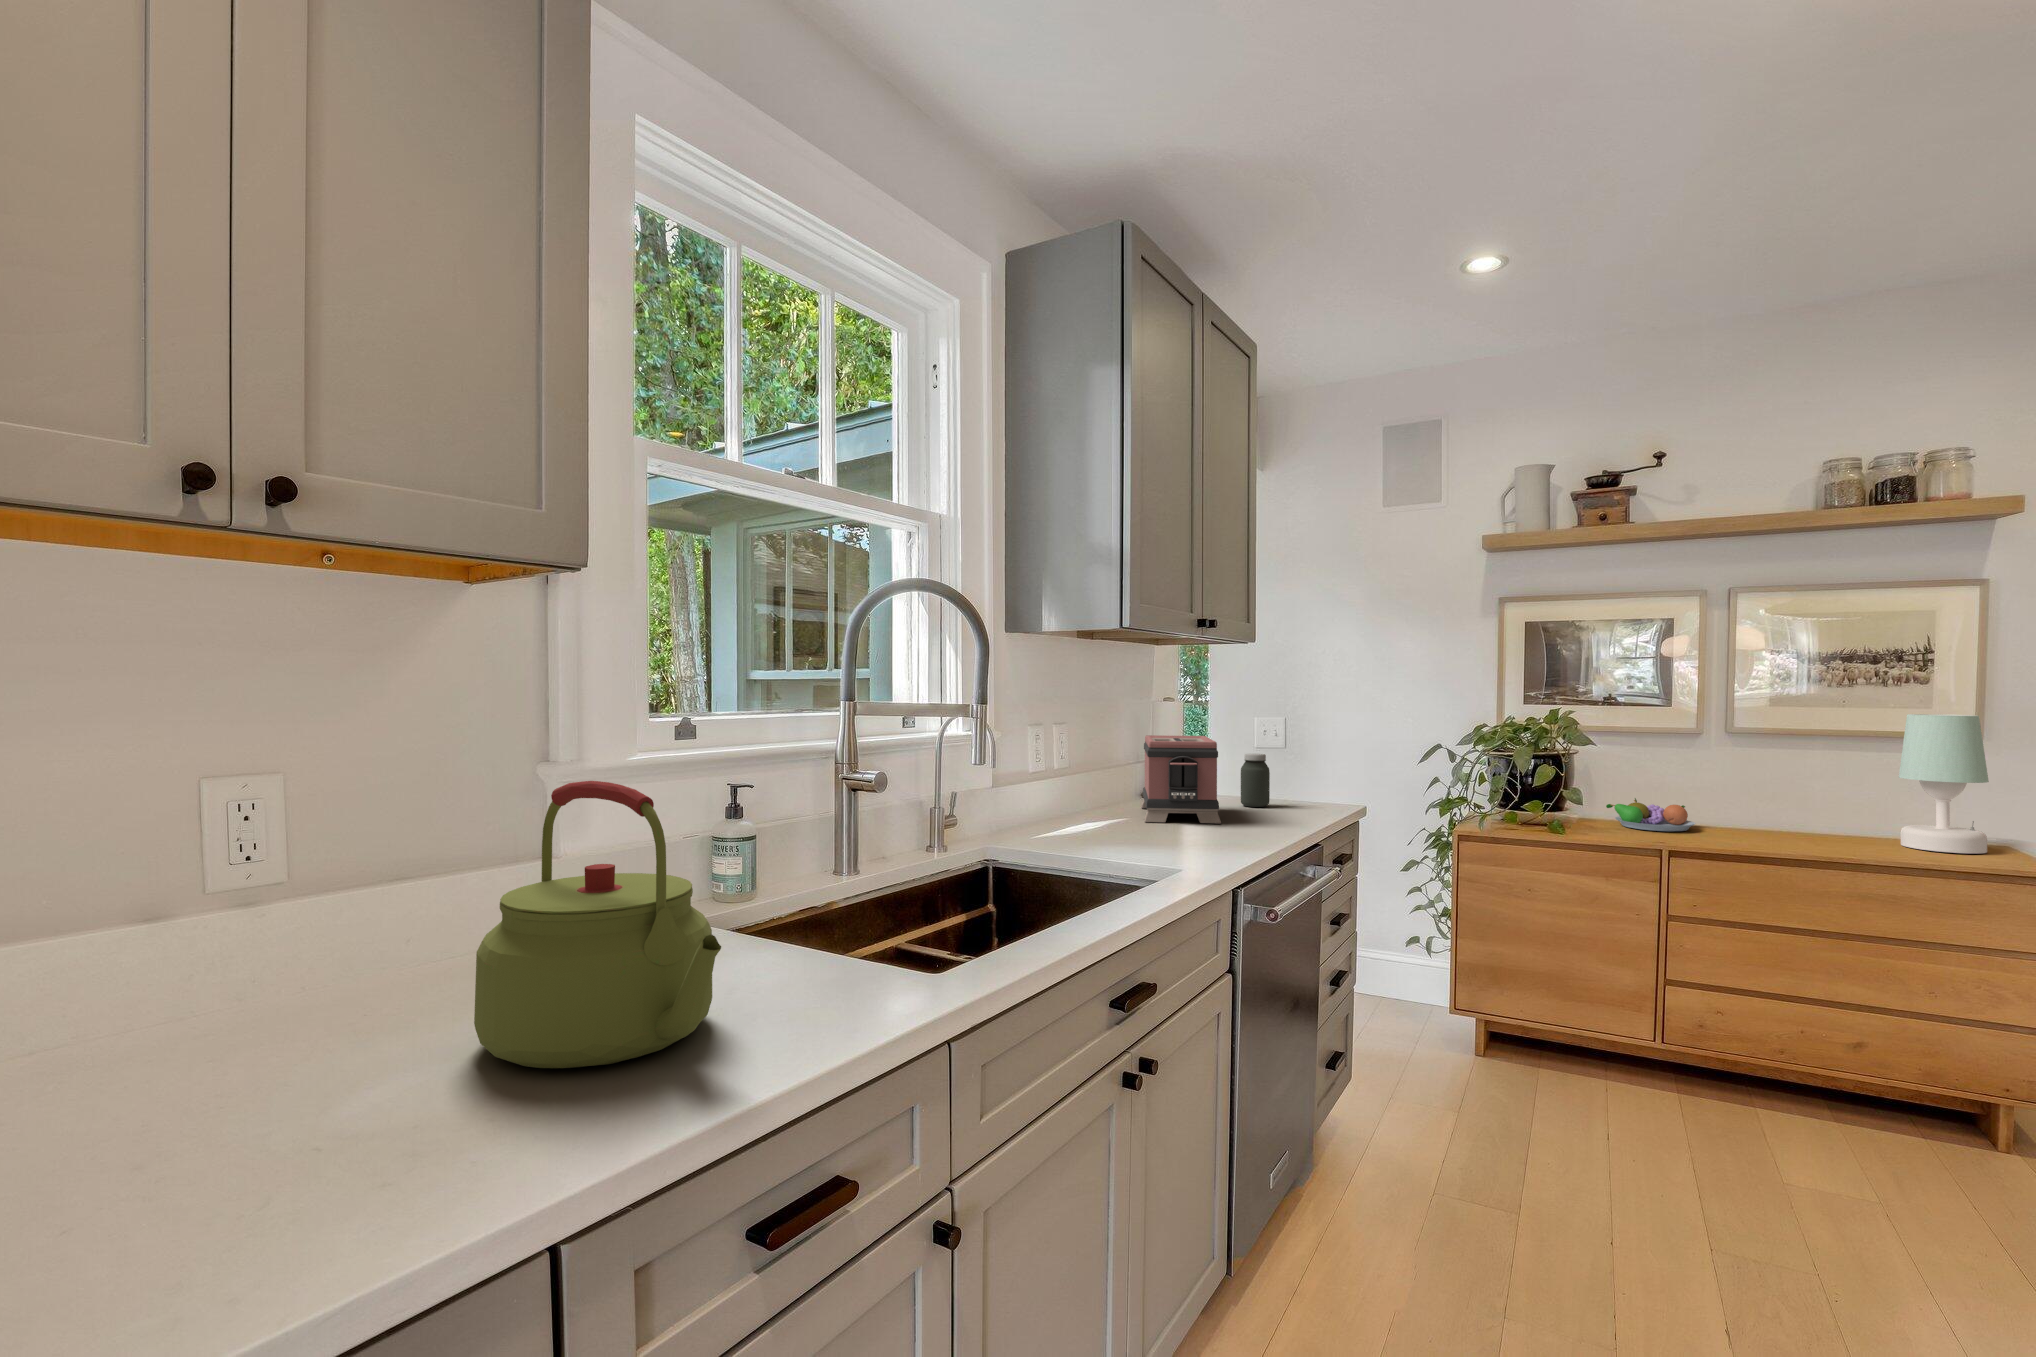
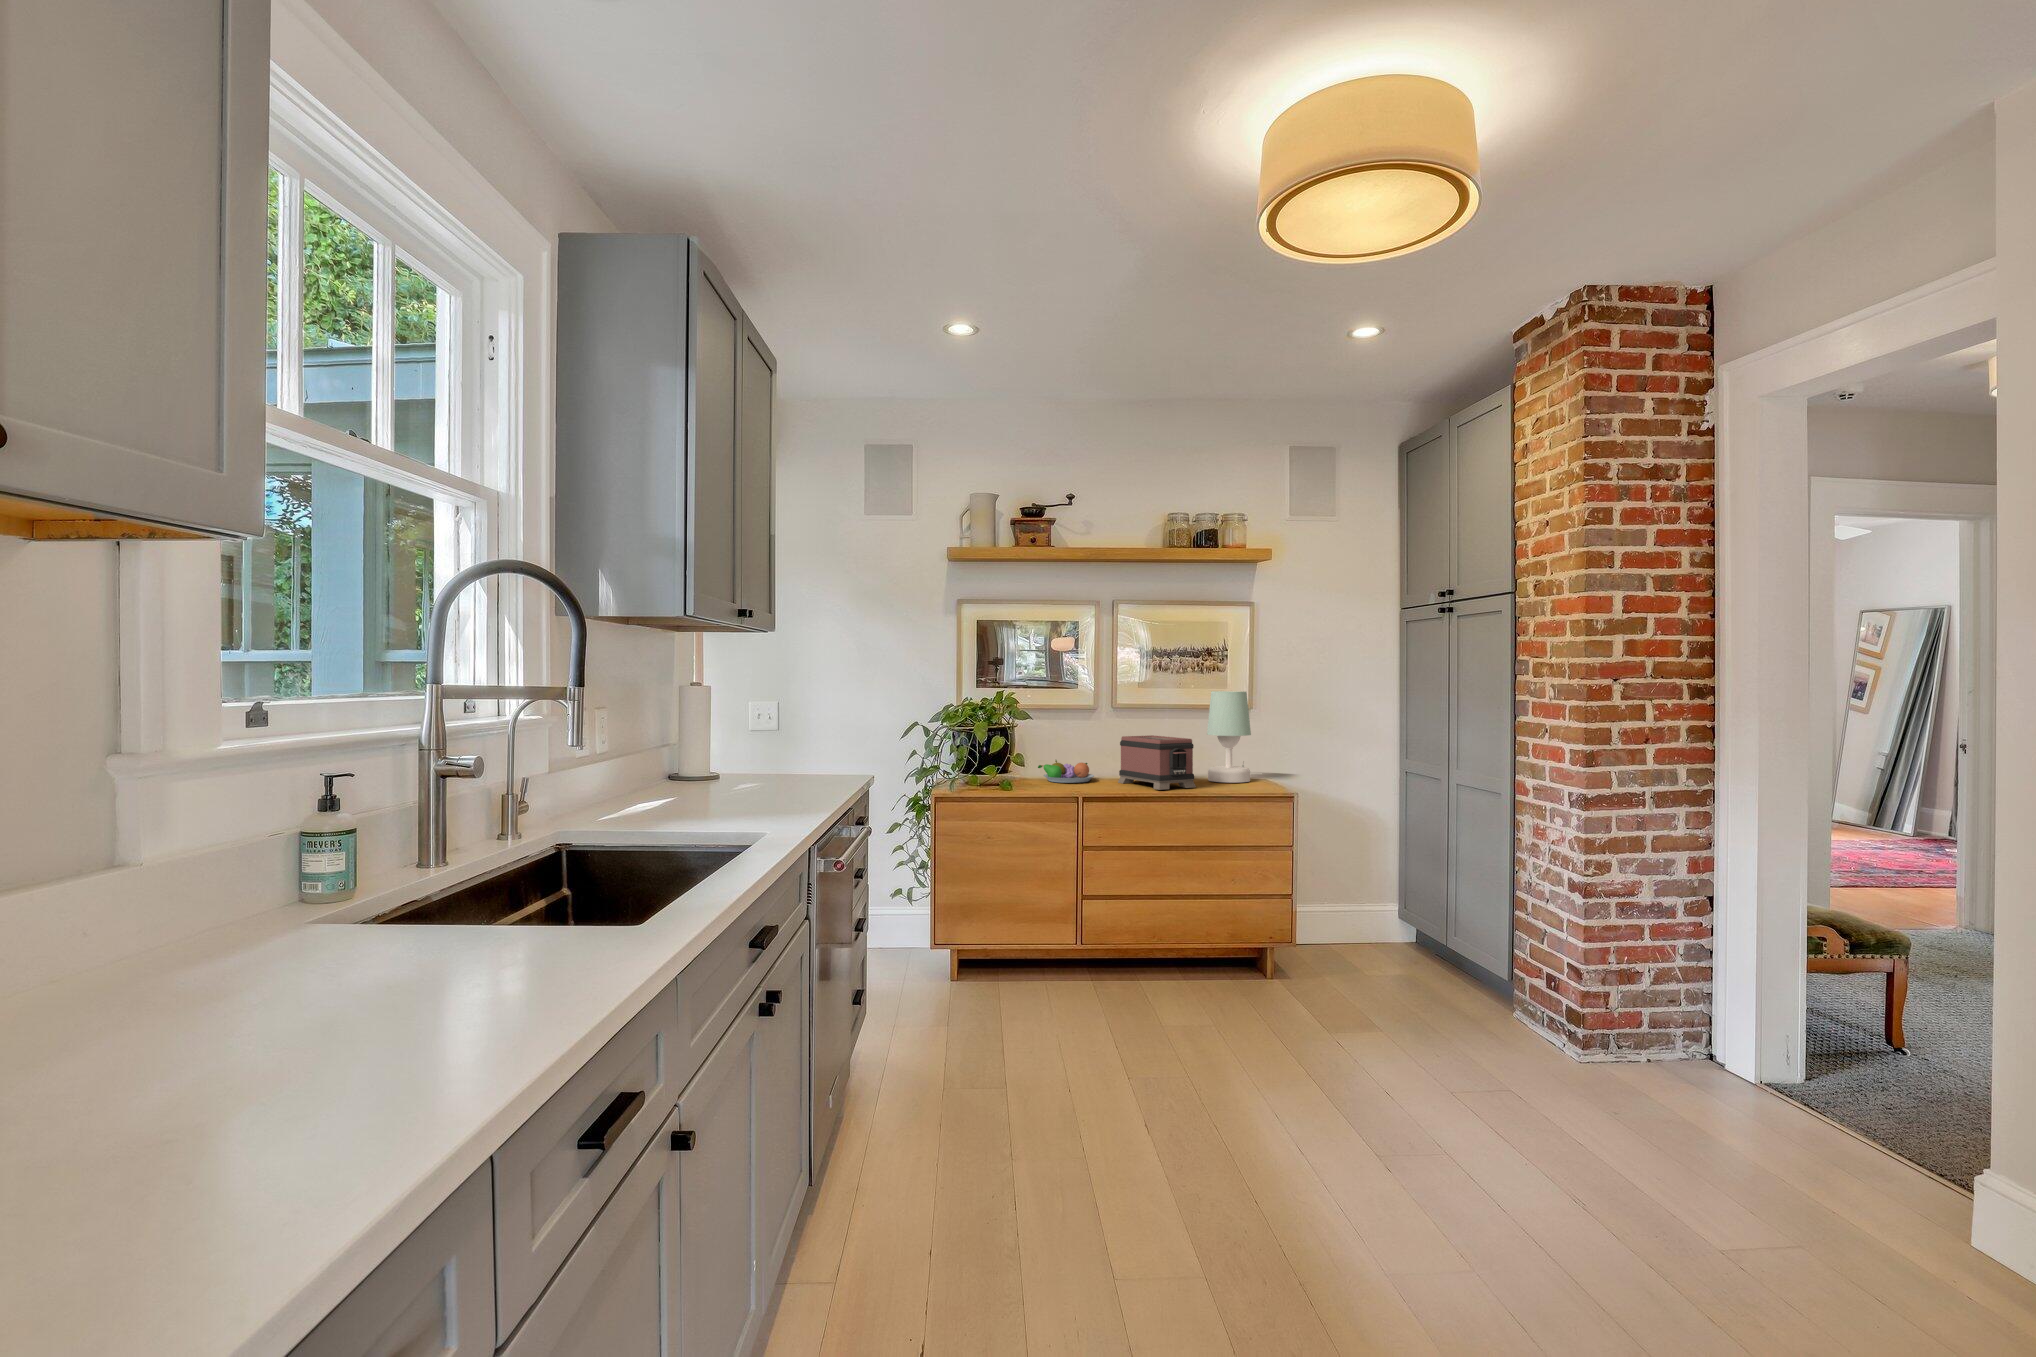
toaster: present [1141,735,1221,824] -> present [1118,735,1196,790]
jar: present [1241,754,1270,807] -> none [773,734,799,782]
kettle: present [474,781,721,1068] -> none [193,755,525,1048]

